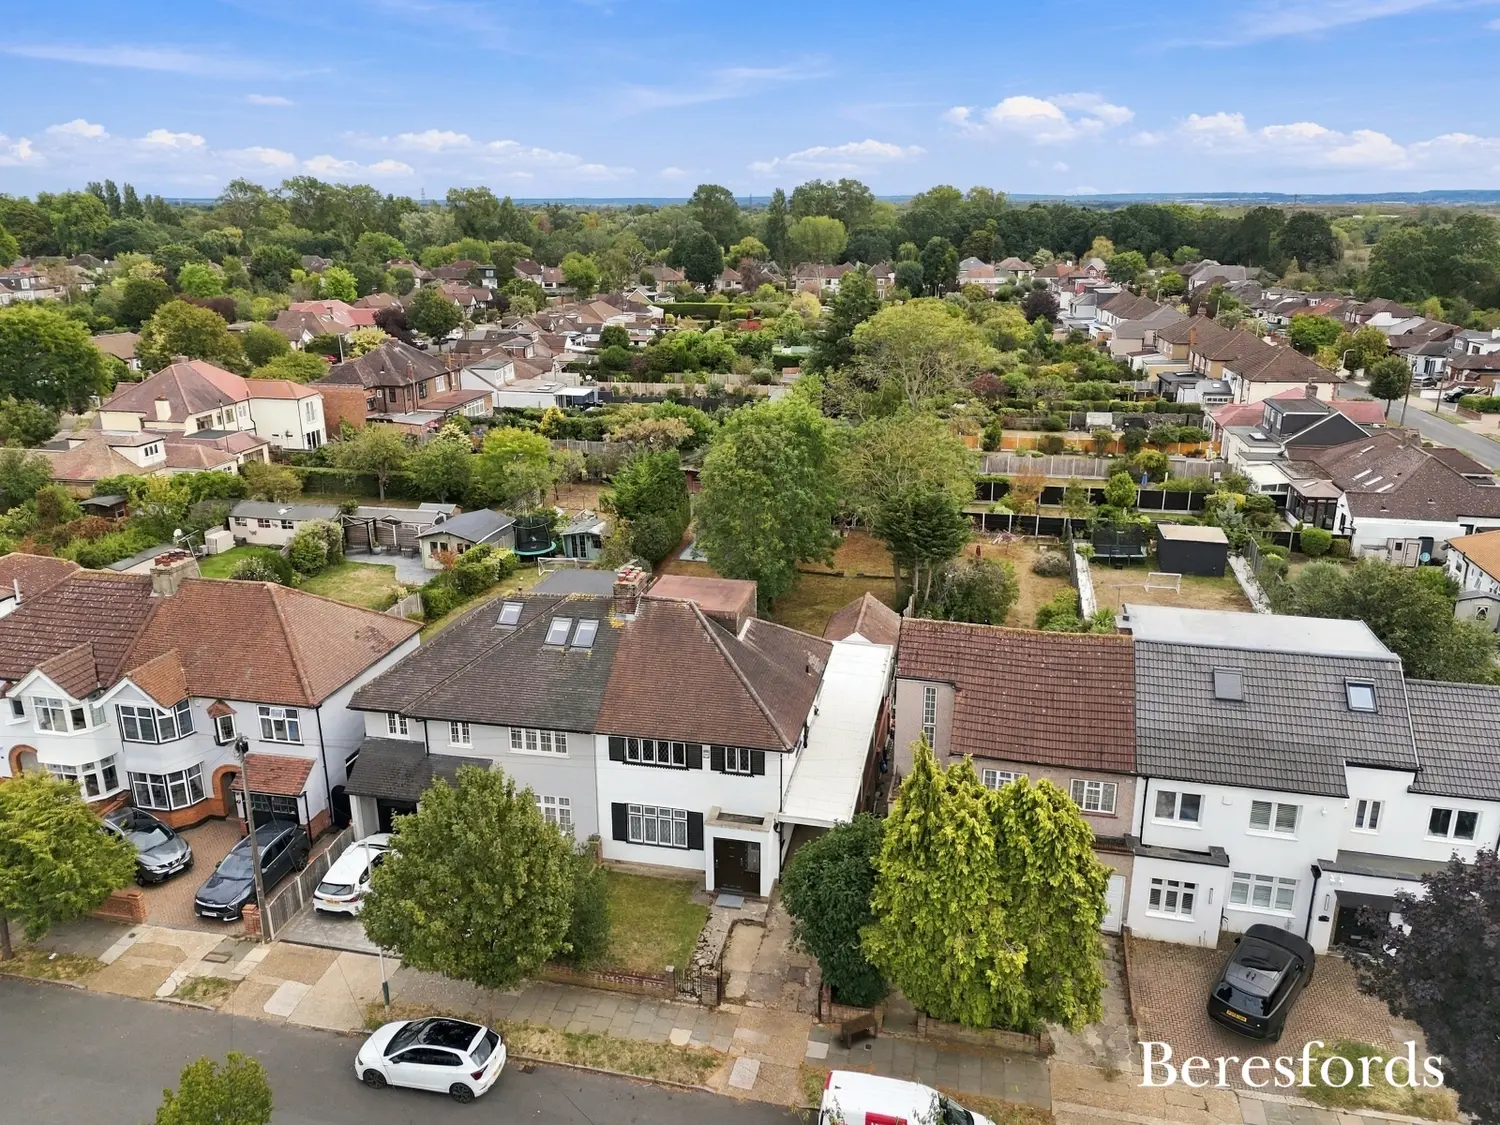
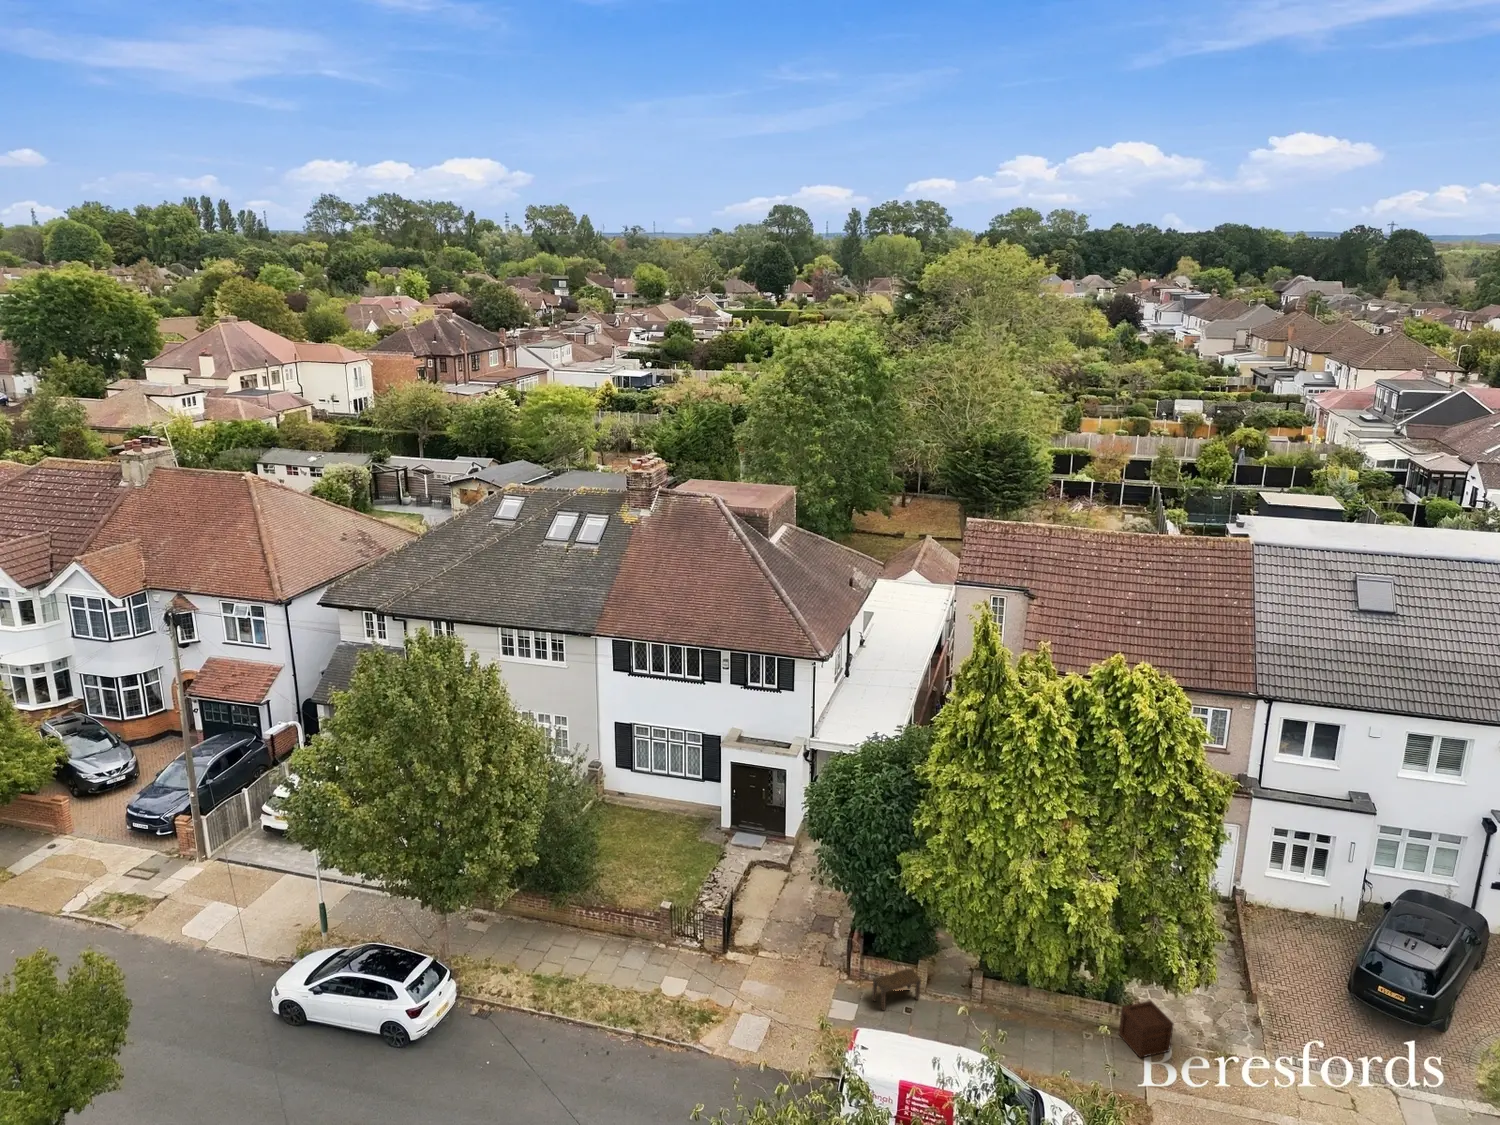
wooden crate: none [1031,1031,1072,1077] -> present [1119,1001,1173,1057]

